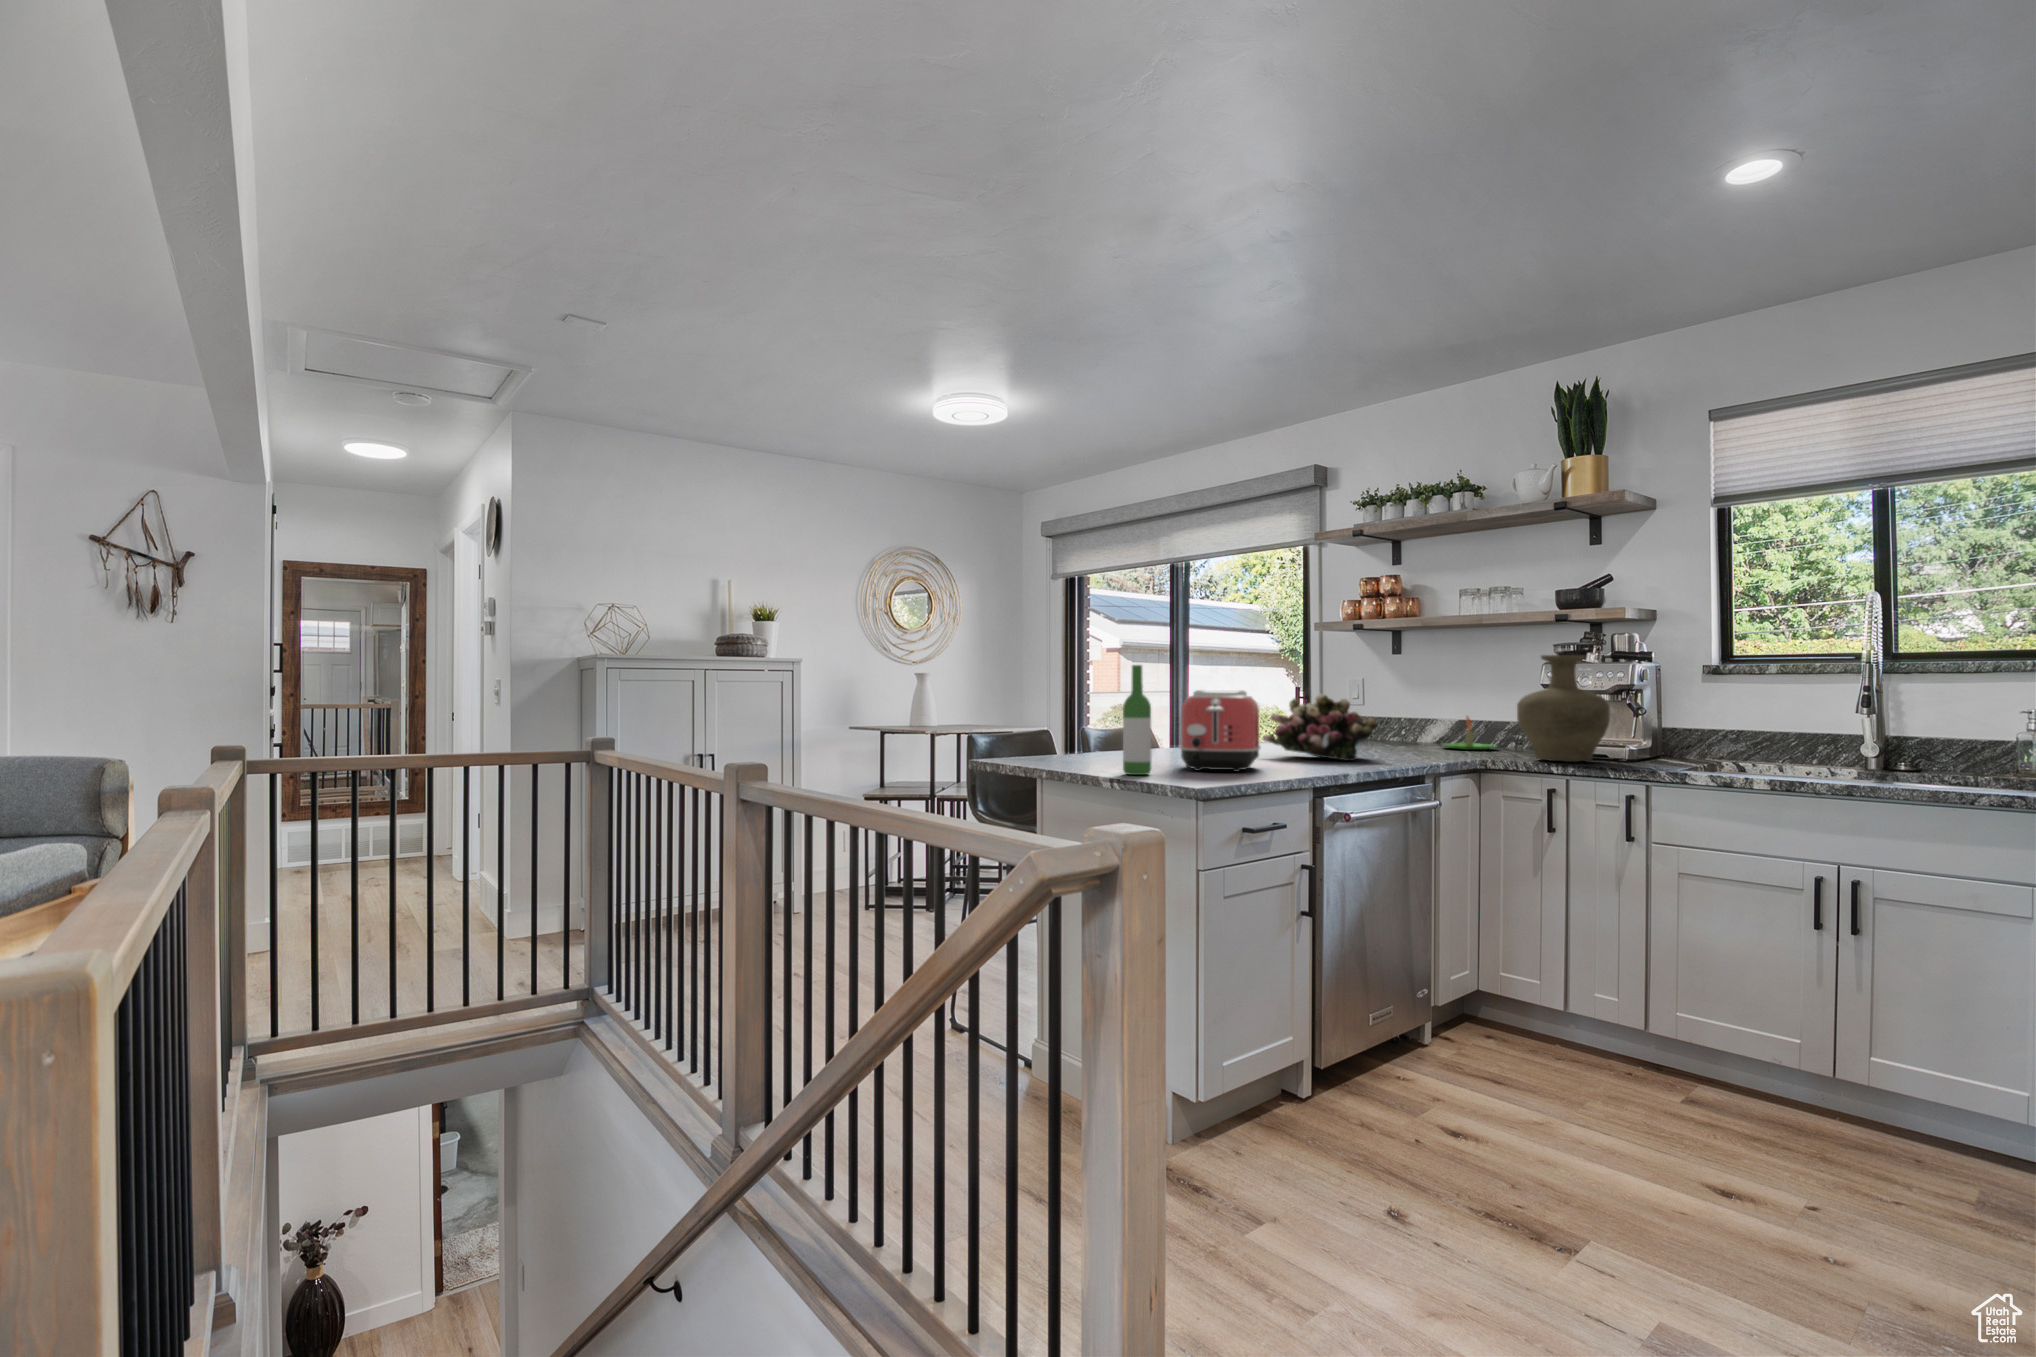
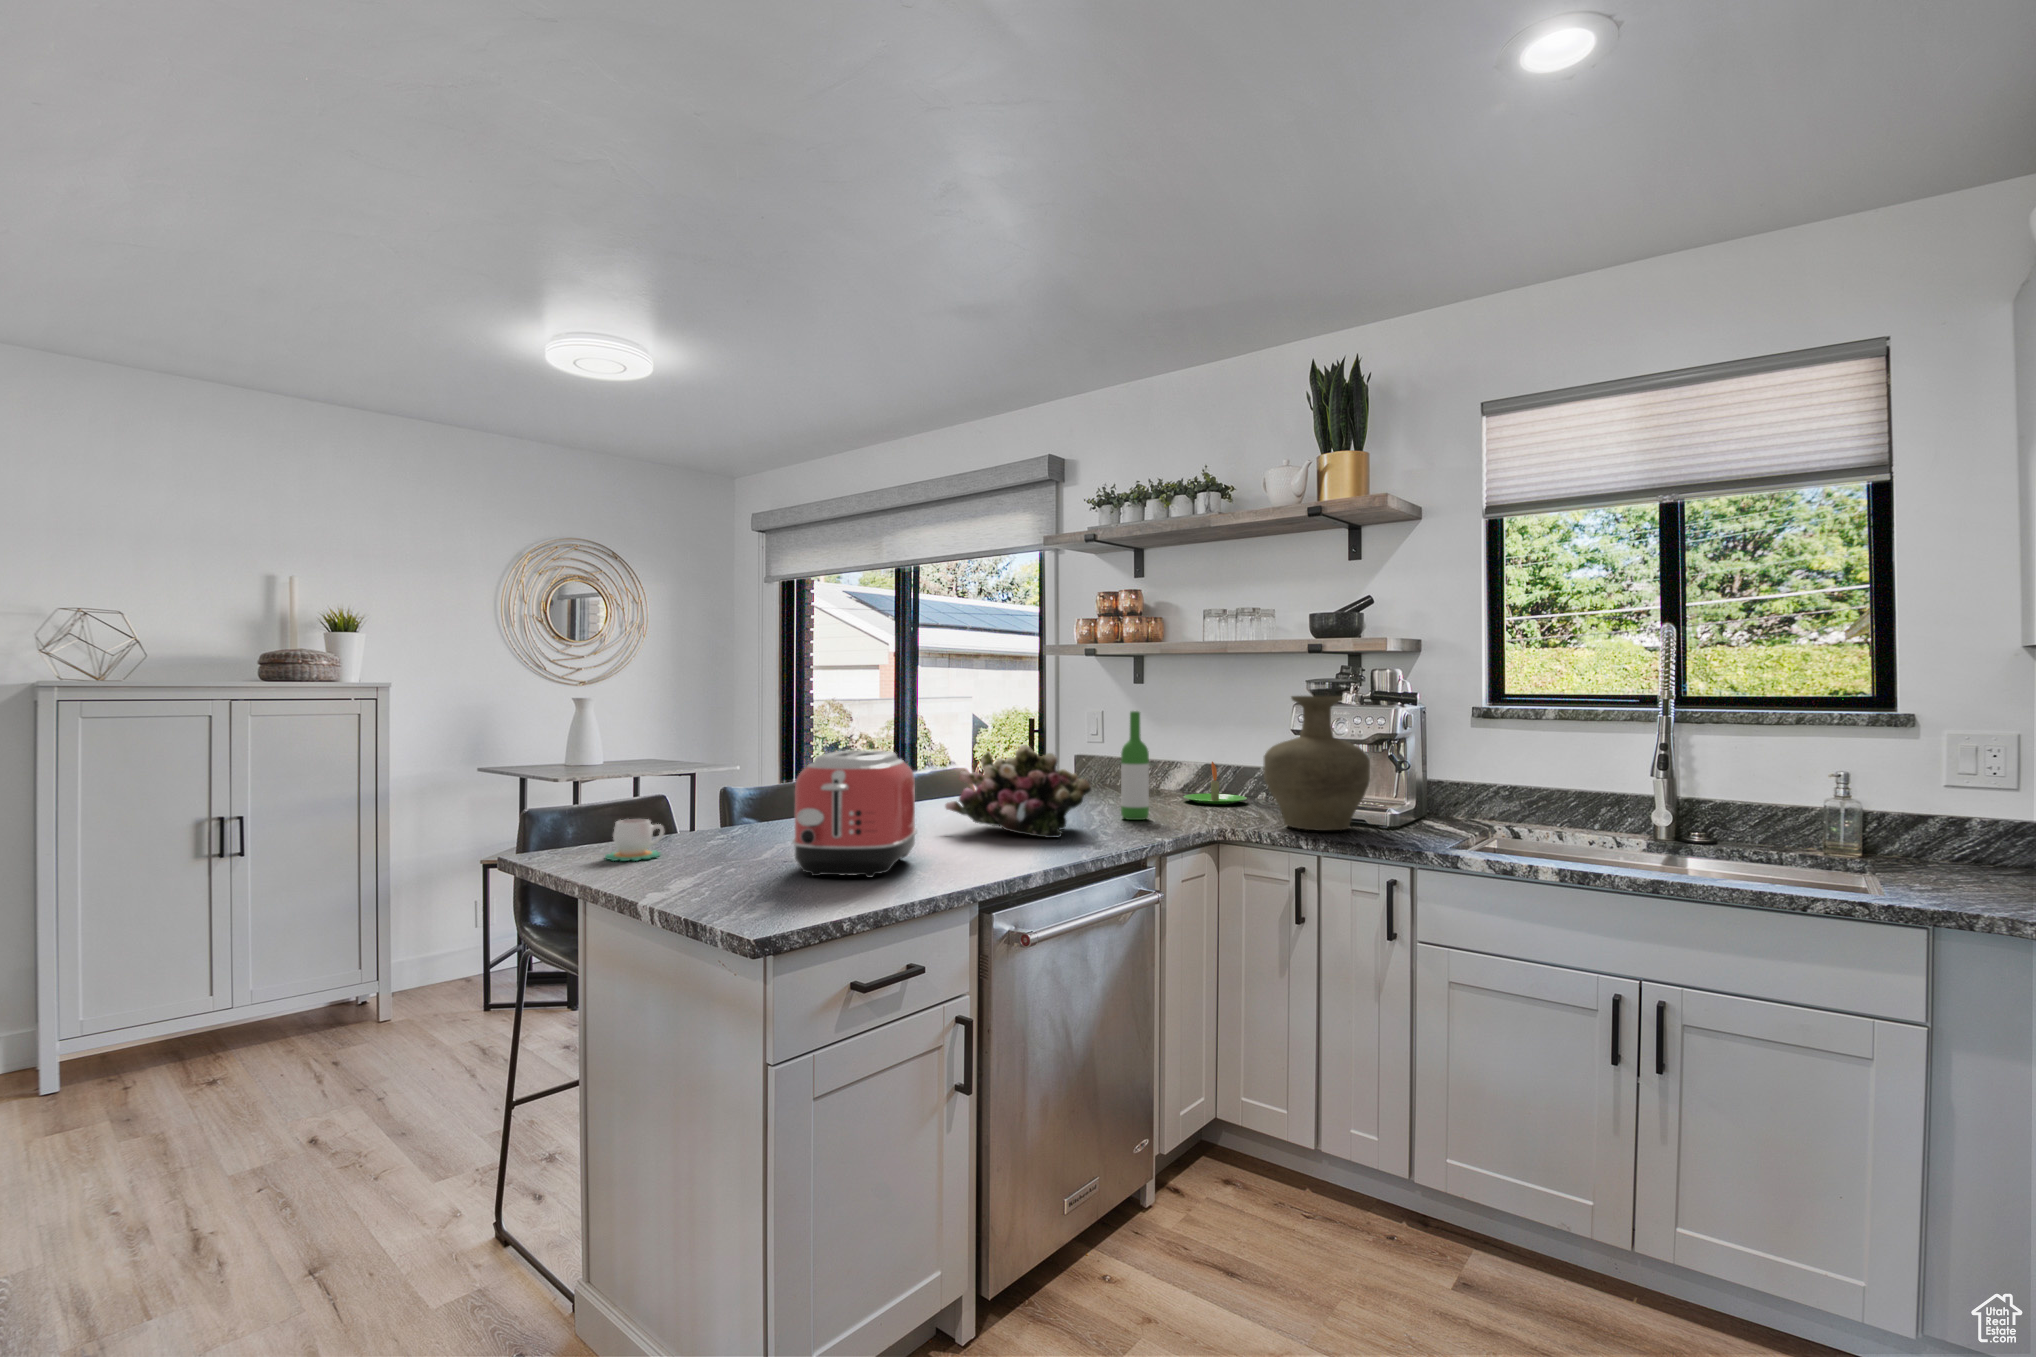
wine bottle: present [1123,665,1151,775] -> present [1121,711,1149,820]
mug: none [1041,737,1078,764] -> present [605,819,664,861]

